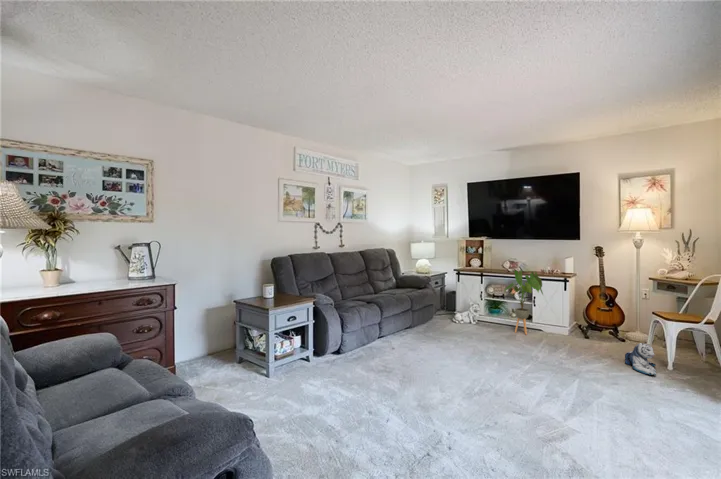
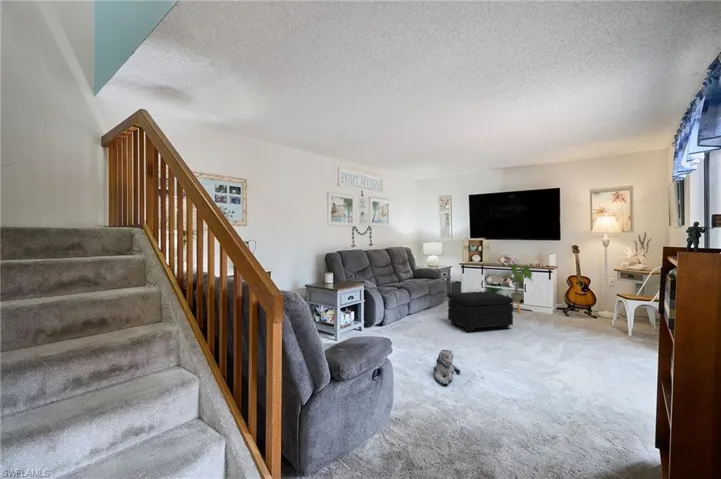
footstool: none [428,308,512,364] -> present [448,291,513,332]
plush toy: present [625,343,656,375] -> present [434,349,461,385]

